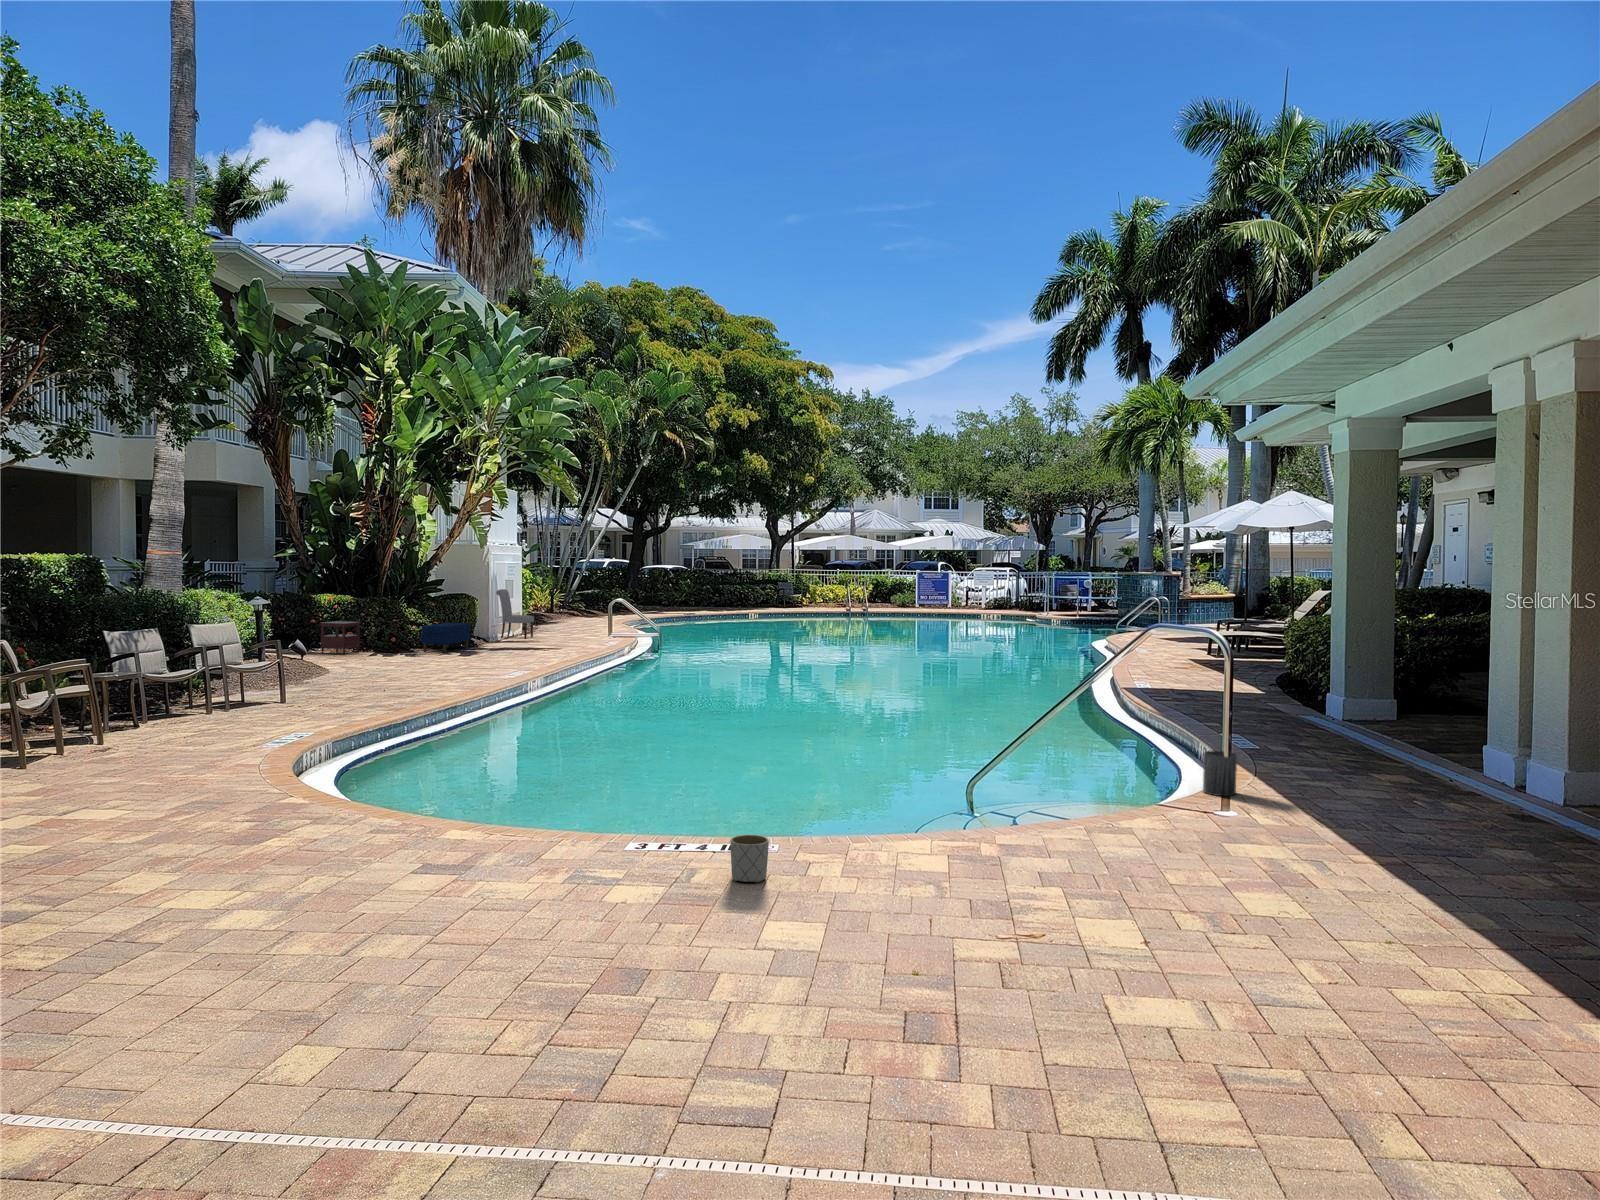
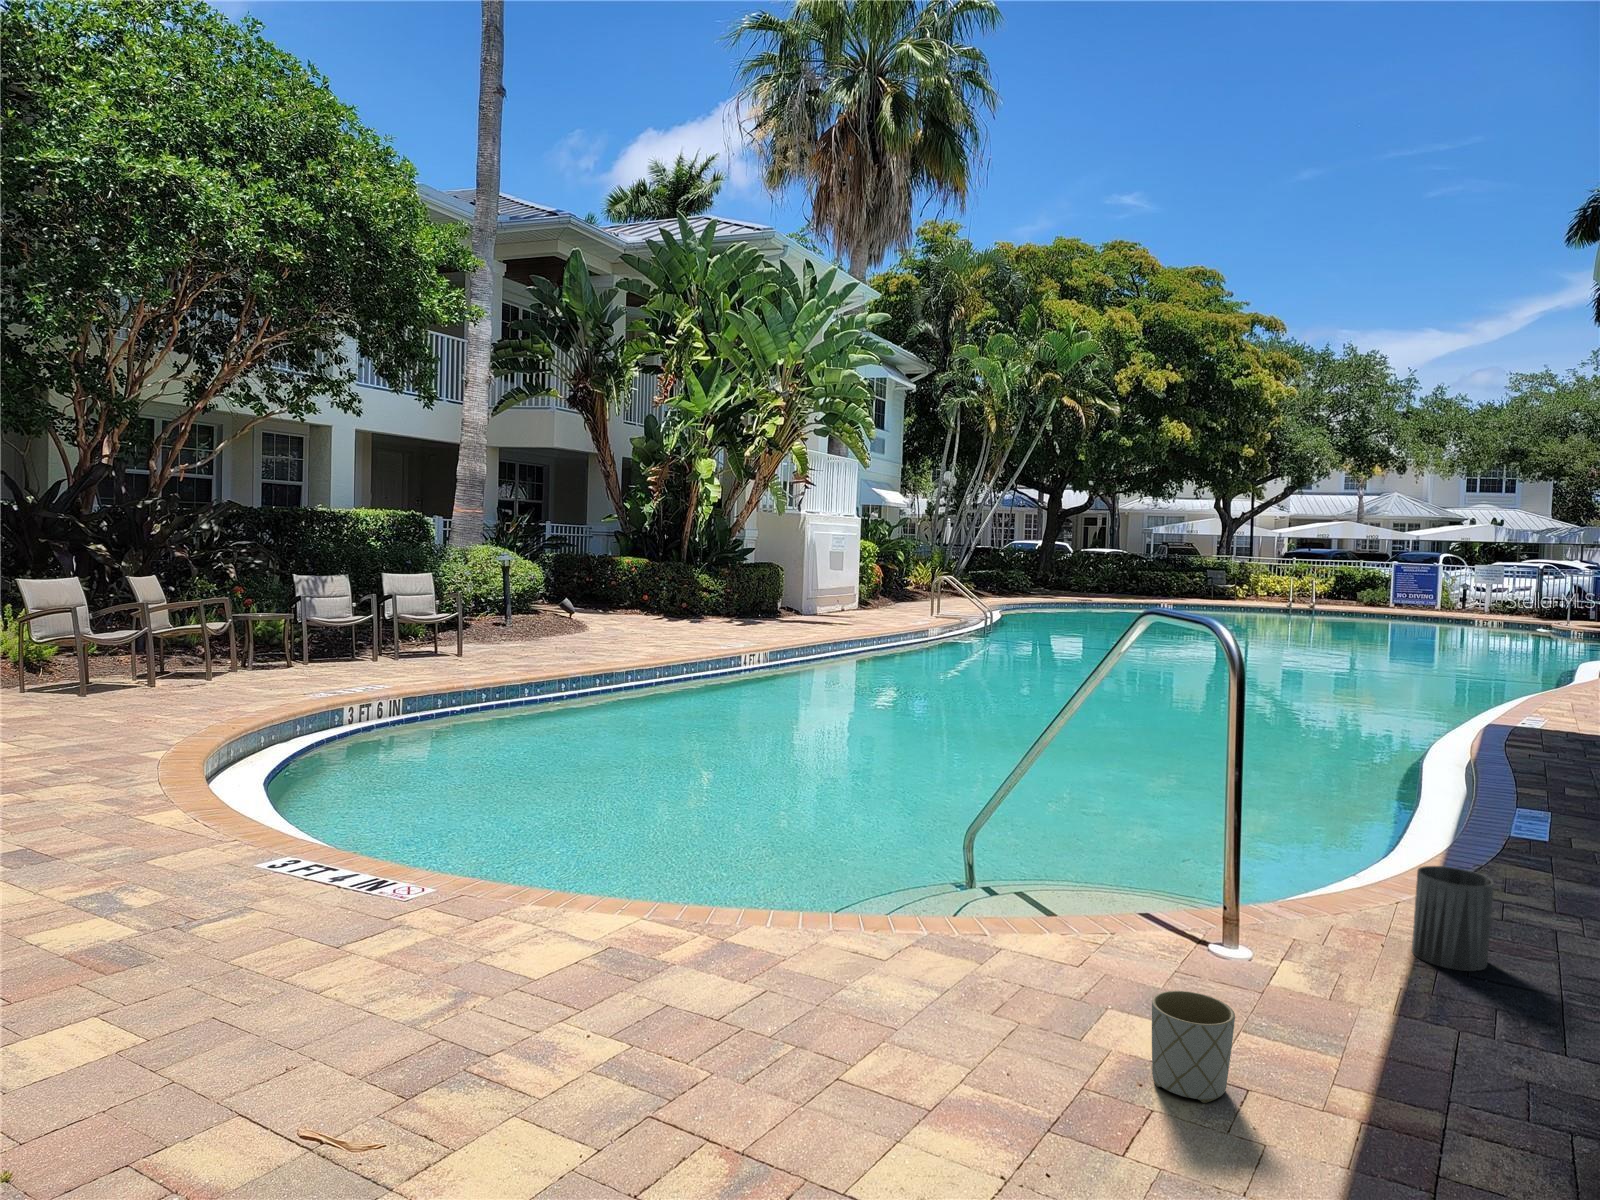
chair: present [496,589,534,639] -> none [818,561,857,615]
side table: present [319,621,361,655] -> none [616,585,655,619]
bench: present [421,623,470,653] -> none [710,592,767,622]
planter: present [730,835,769,883] -> present [1152,991,1235,1103]

